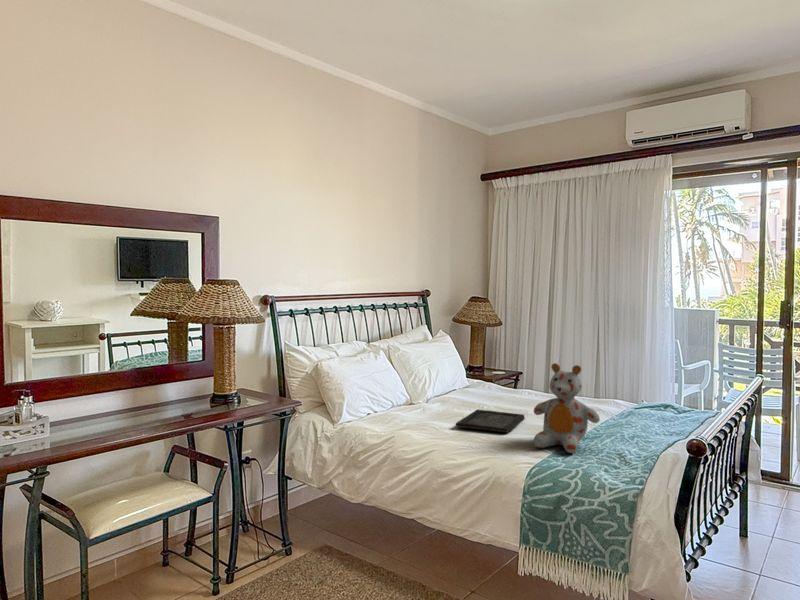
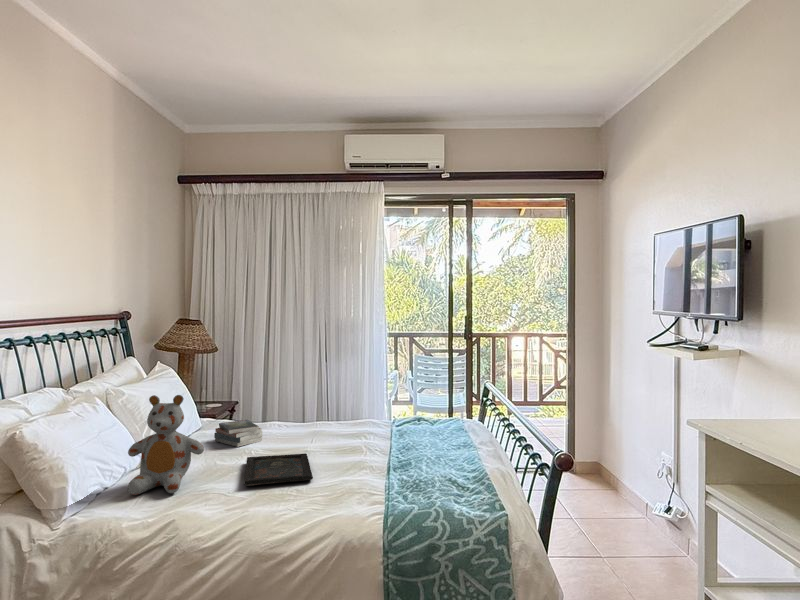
stuffed bear: present [533,363,600,453] -> present [128,395,204,495]
book: none [471,383,507,403] -> present [214,420,263,447]

